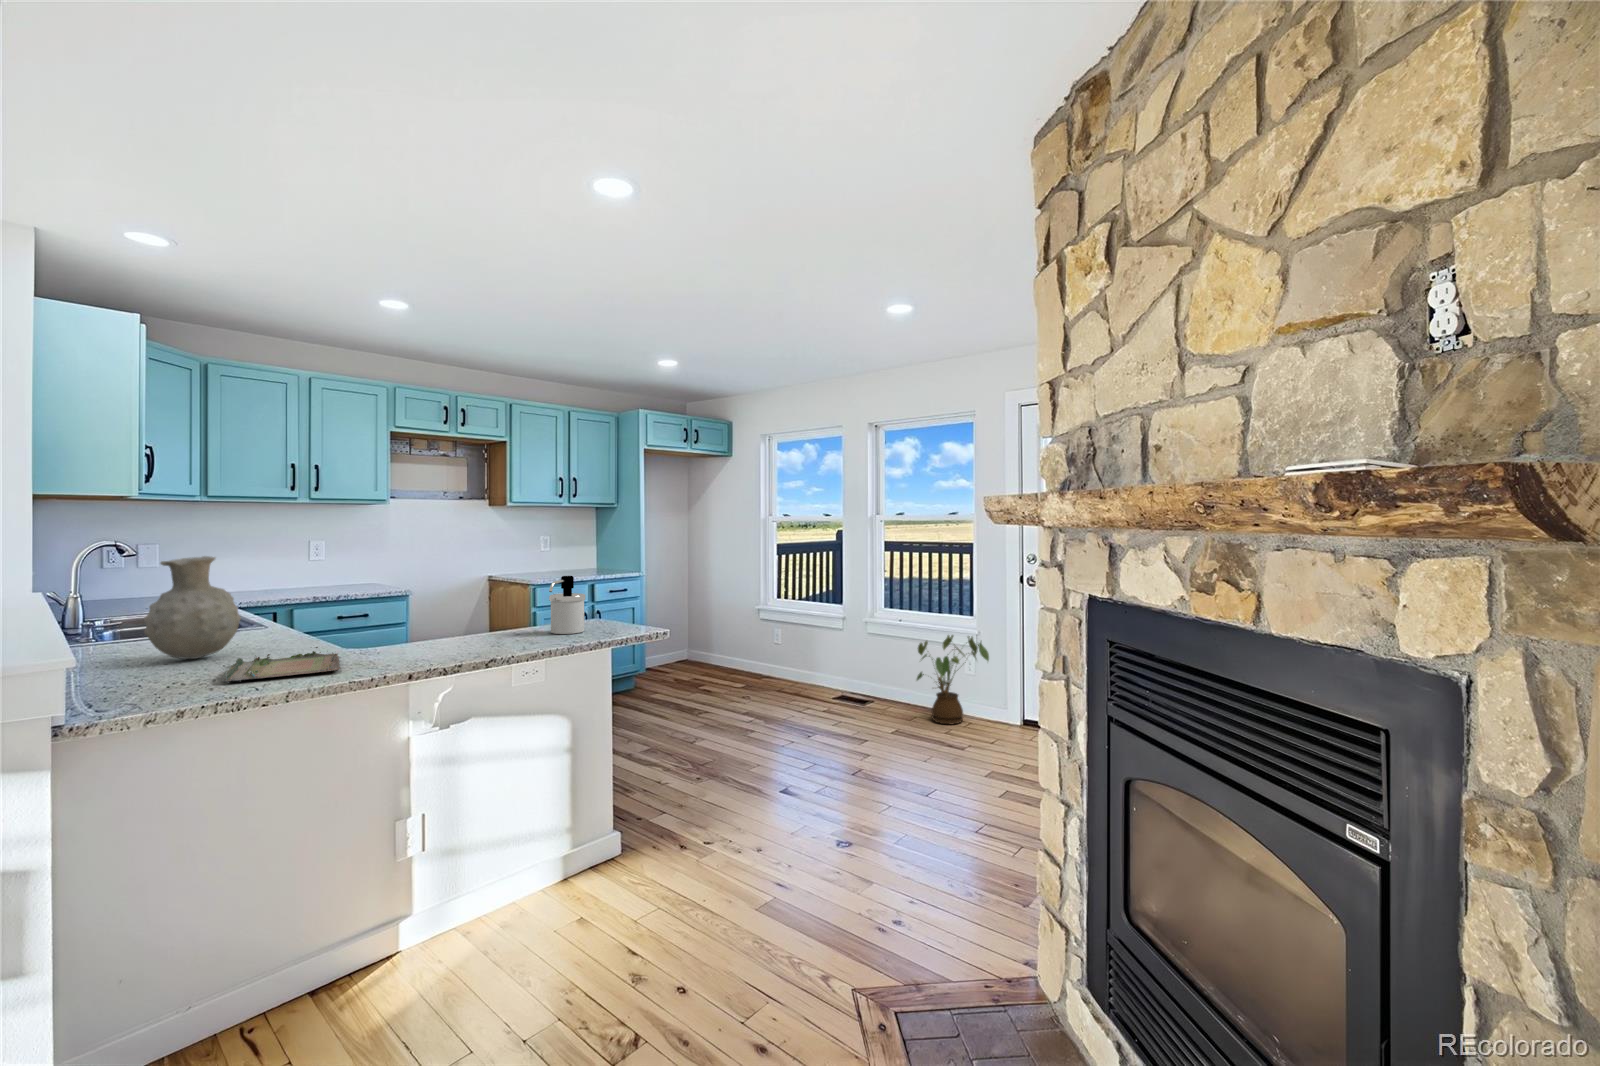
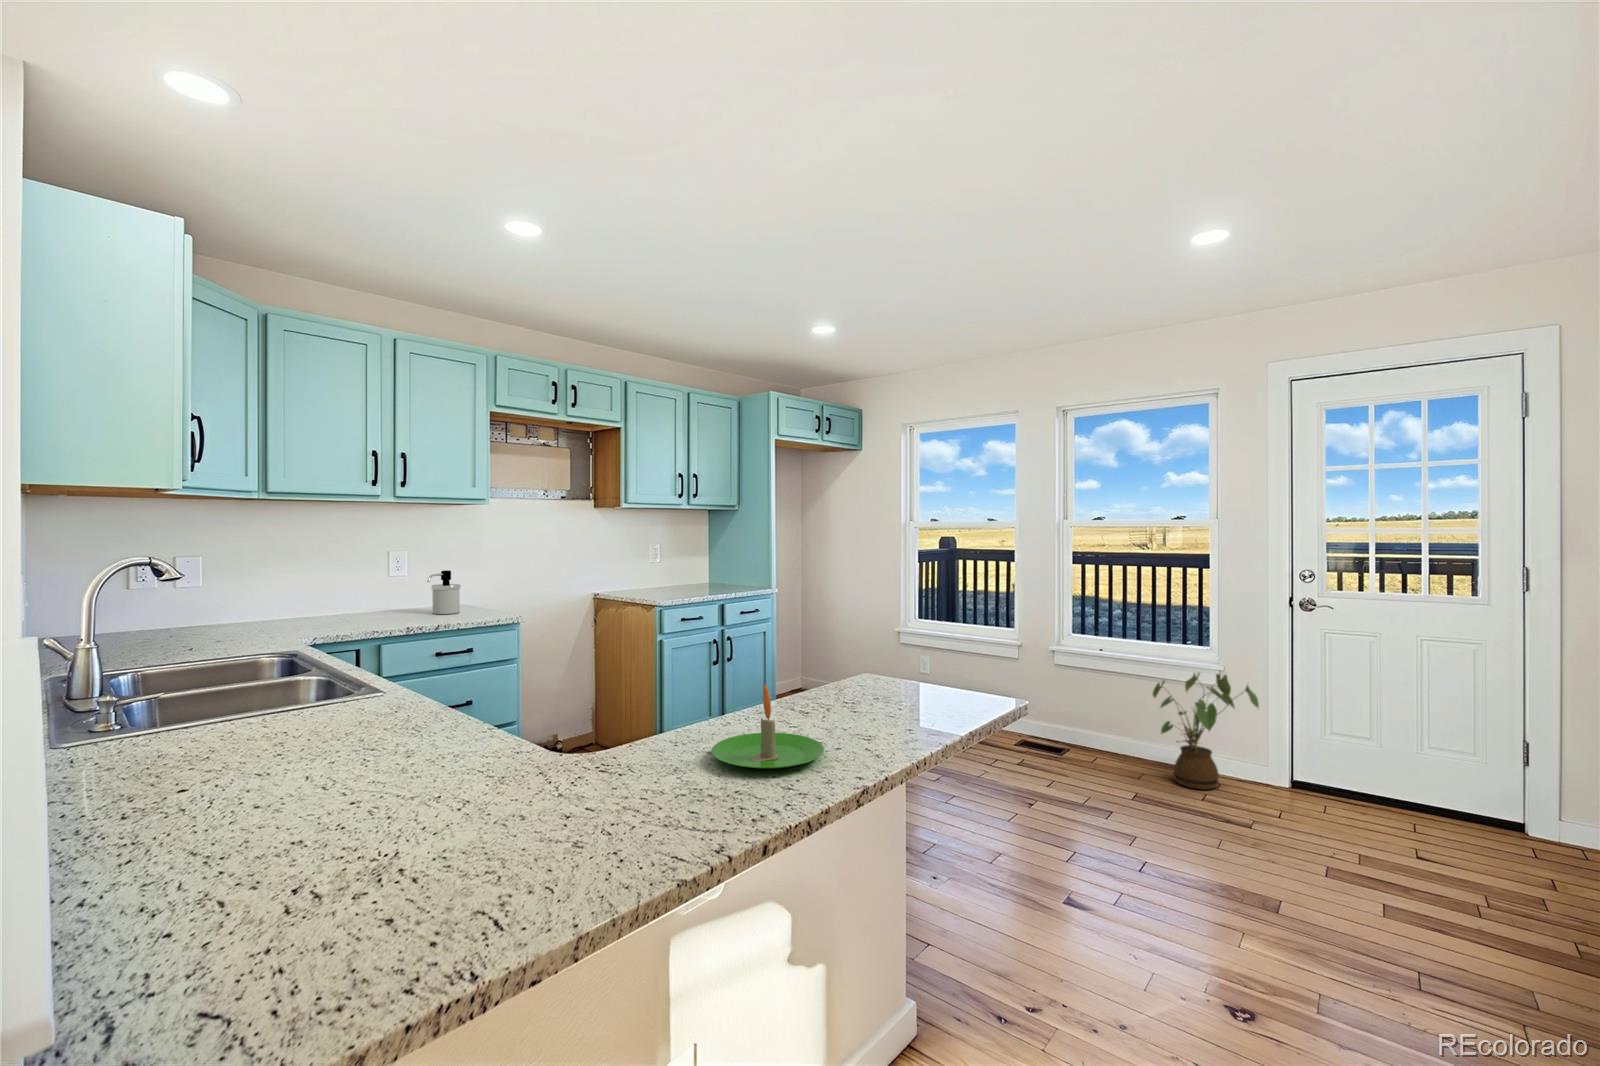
vase: present [144,556,241,659] -> none [220,599,389,797]
soap dispenser: present [549,576,585,634] -> present [427,570,460,614]
candle: none [426,605,496,650] -> present [711,684,824,769]
tray: present [222,647,340,683] -> none [404,770,641,912]

